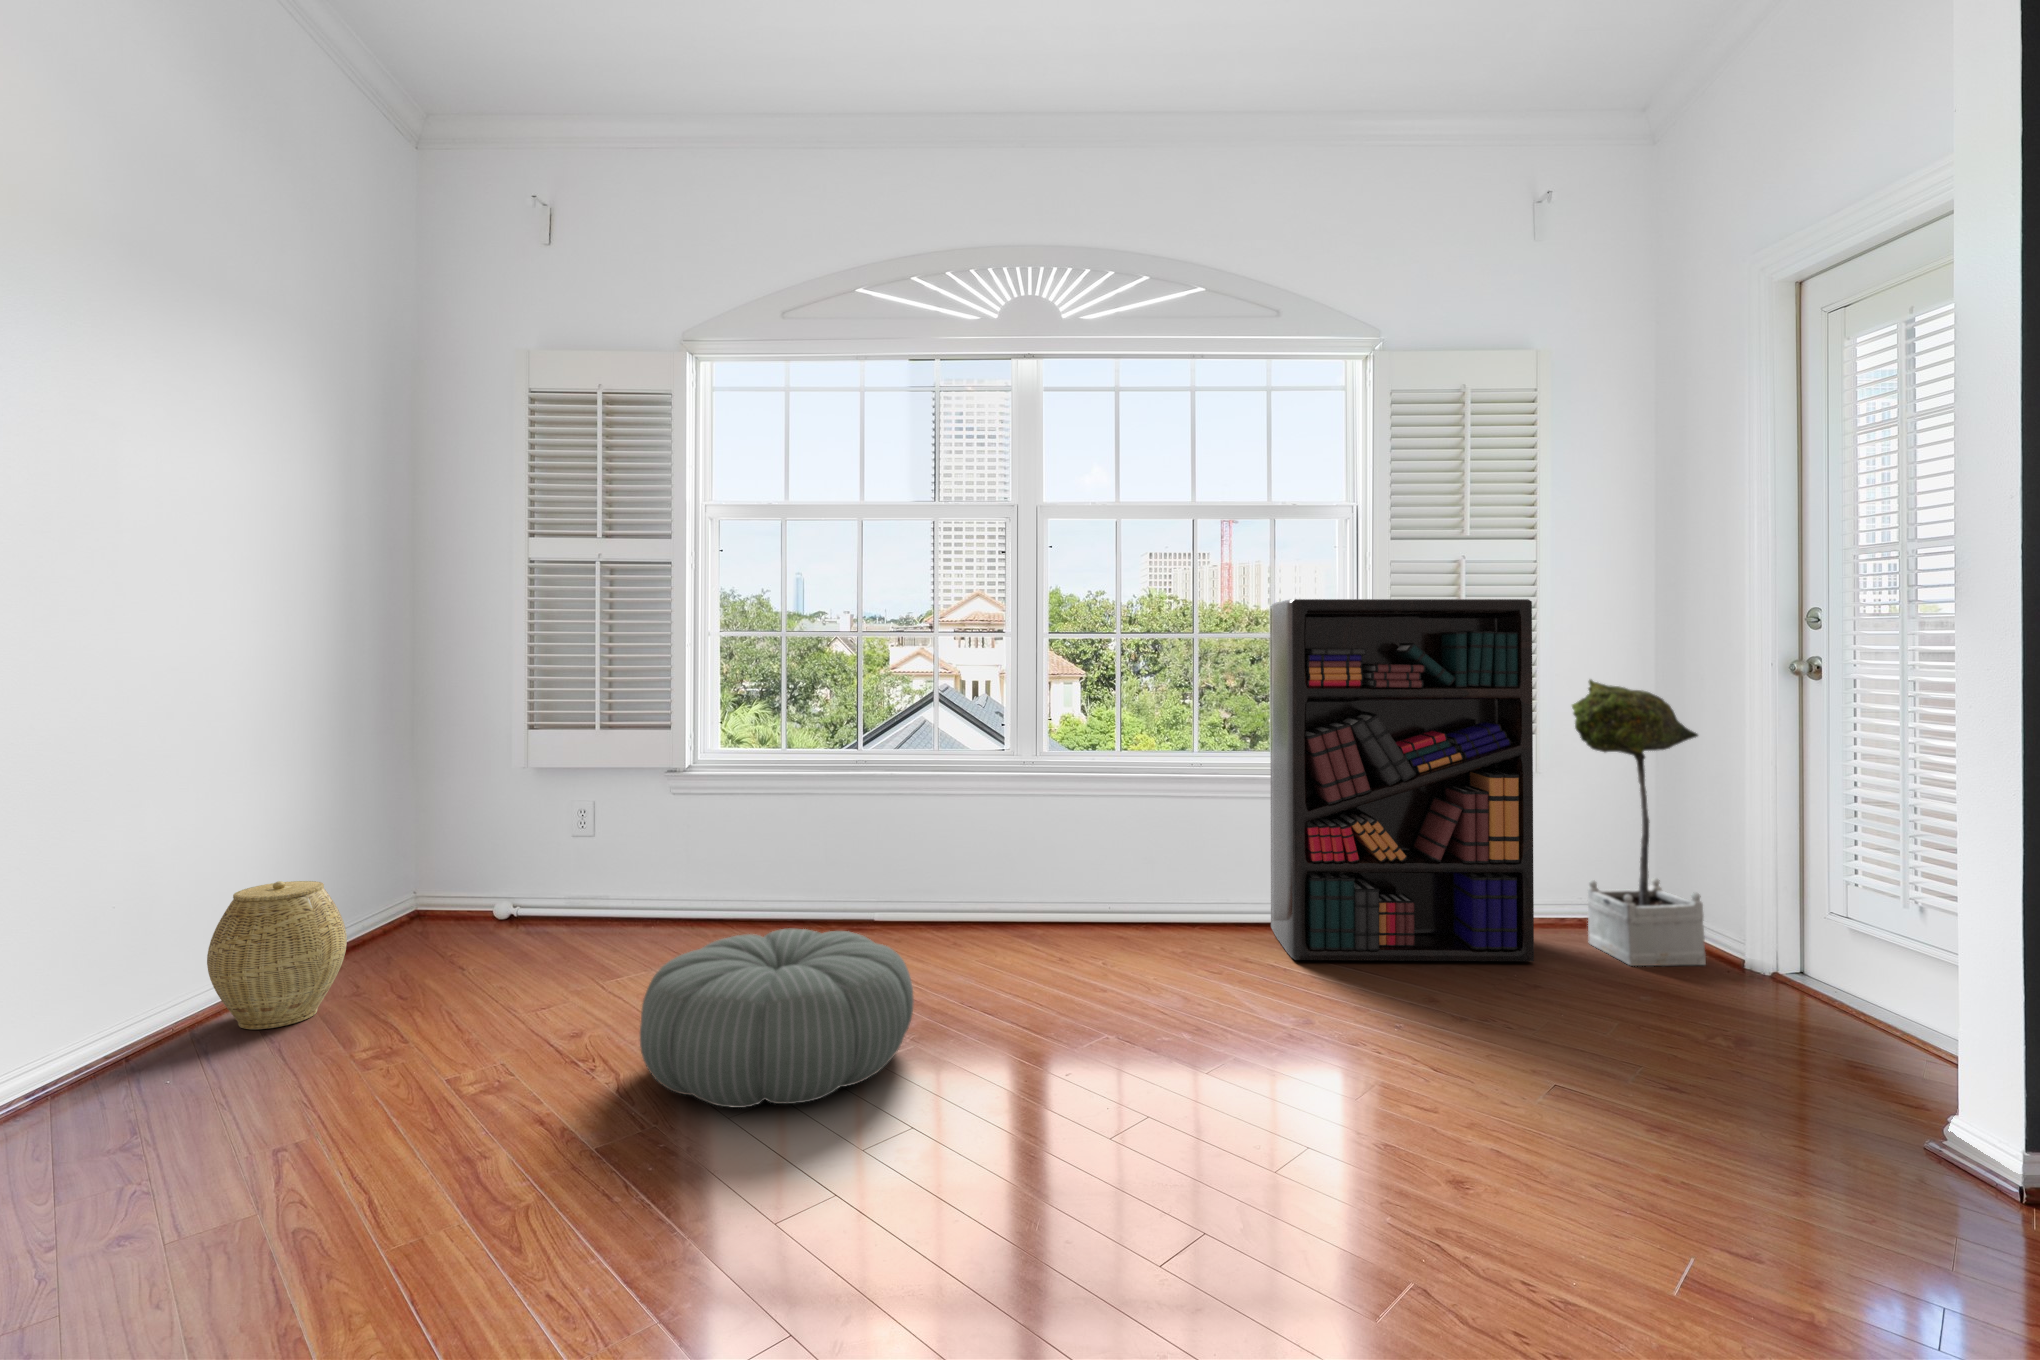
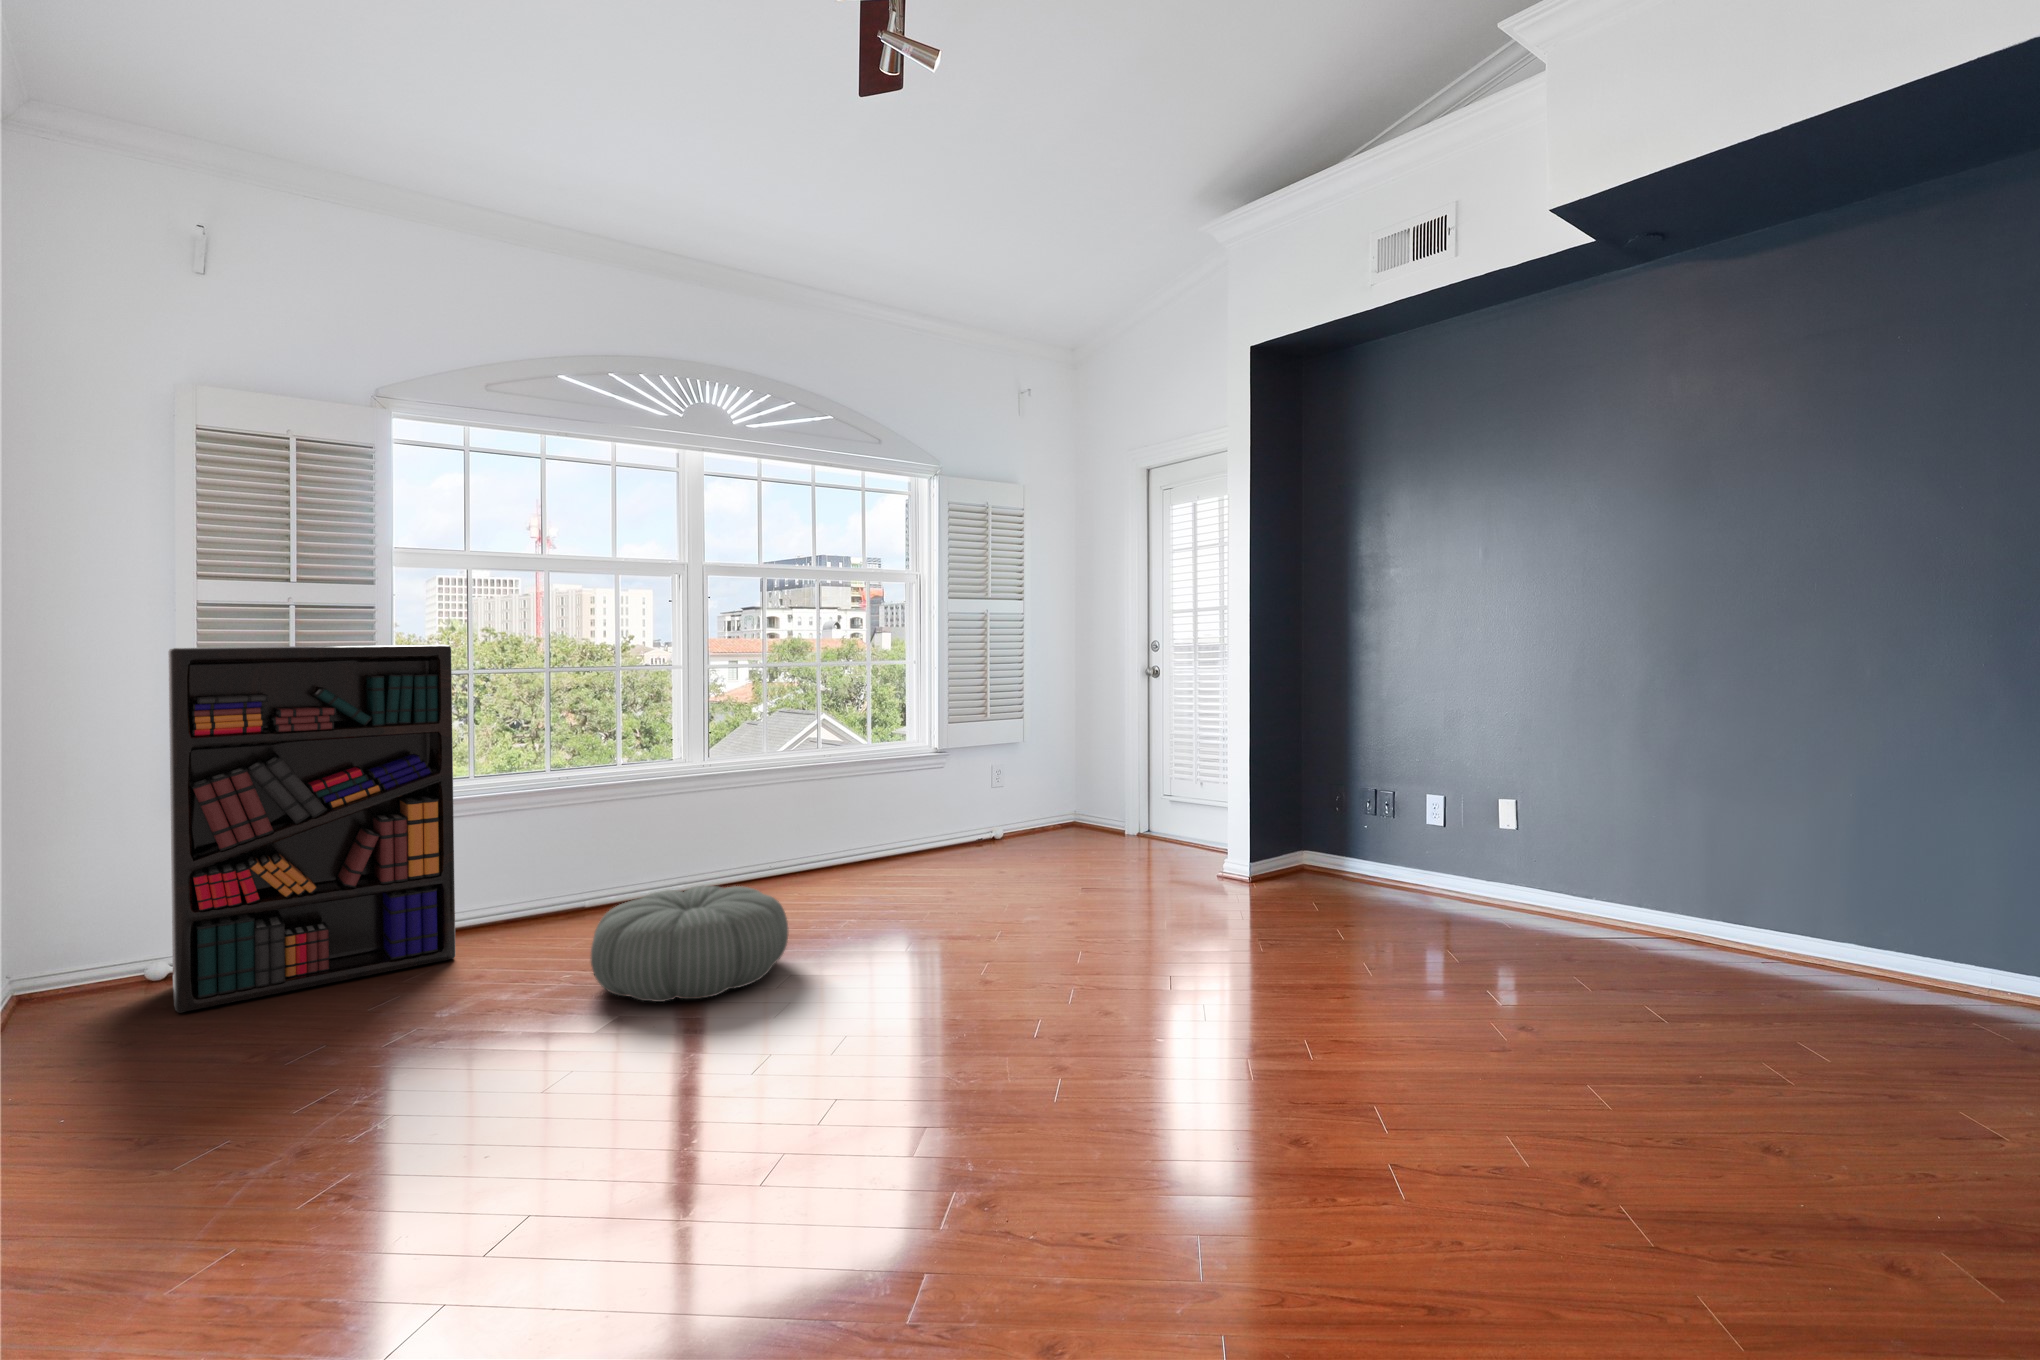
bookshelf: present [1270,599,1534,961] -> present [168,644,455,1013]
potted tree: present [1572,680,1706,966] -> none [1042,682,1111,841]
woven basket: present [207,881,347,1029] -> none [30,940,185,1093]

